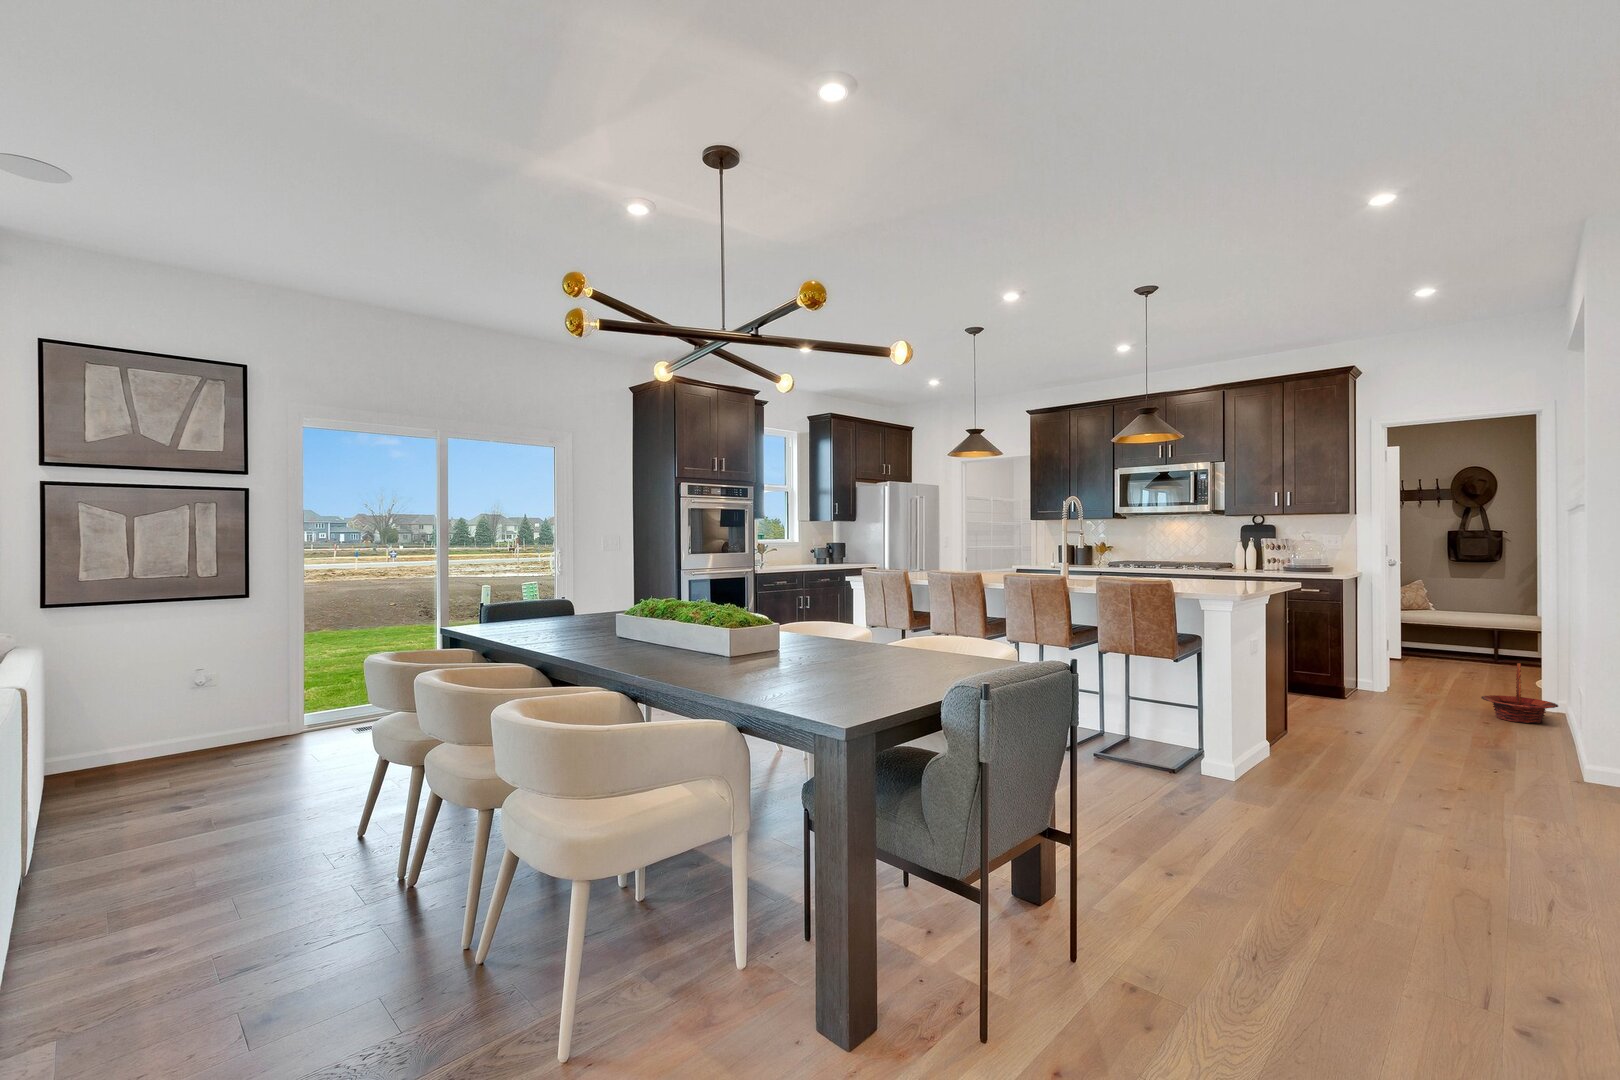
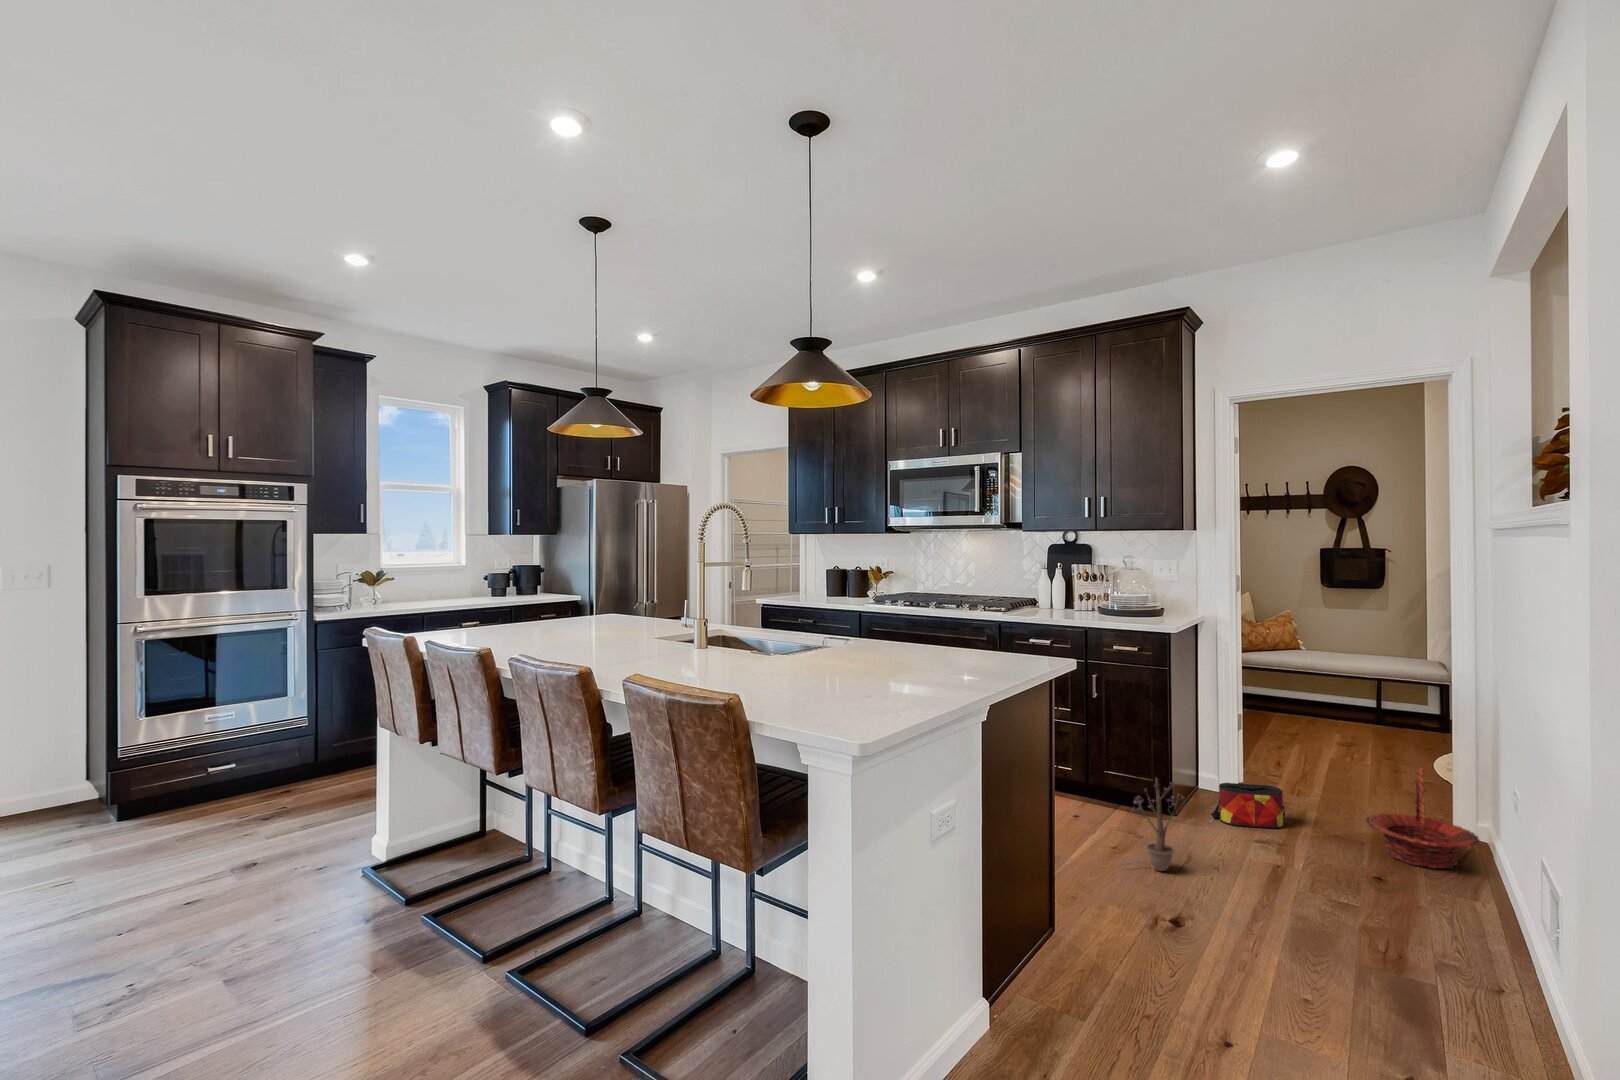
decorative plant: none [1317,664,1364,720] -> present [1120,778,1189,871]
bag: none [1371,678,1424,706] -> present [1211,783,1285,829]

